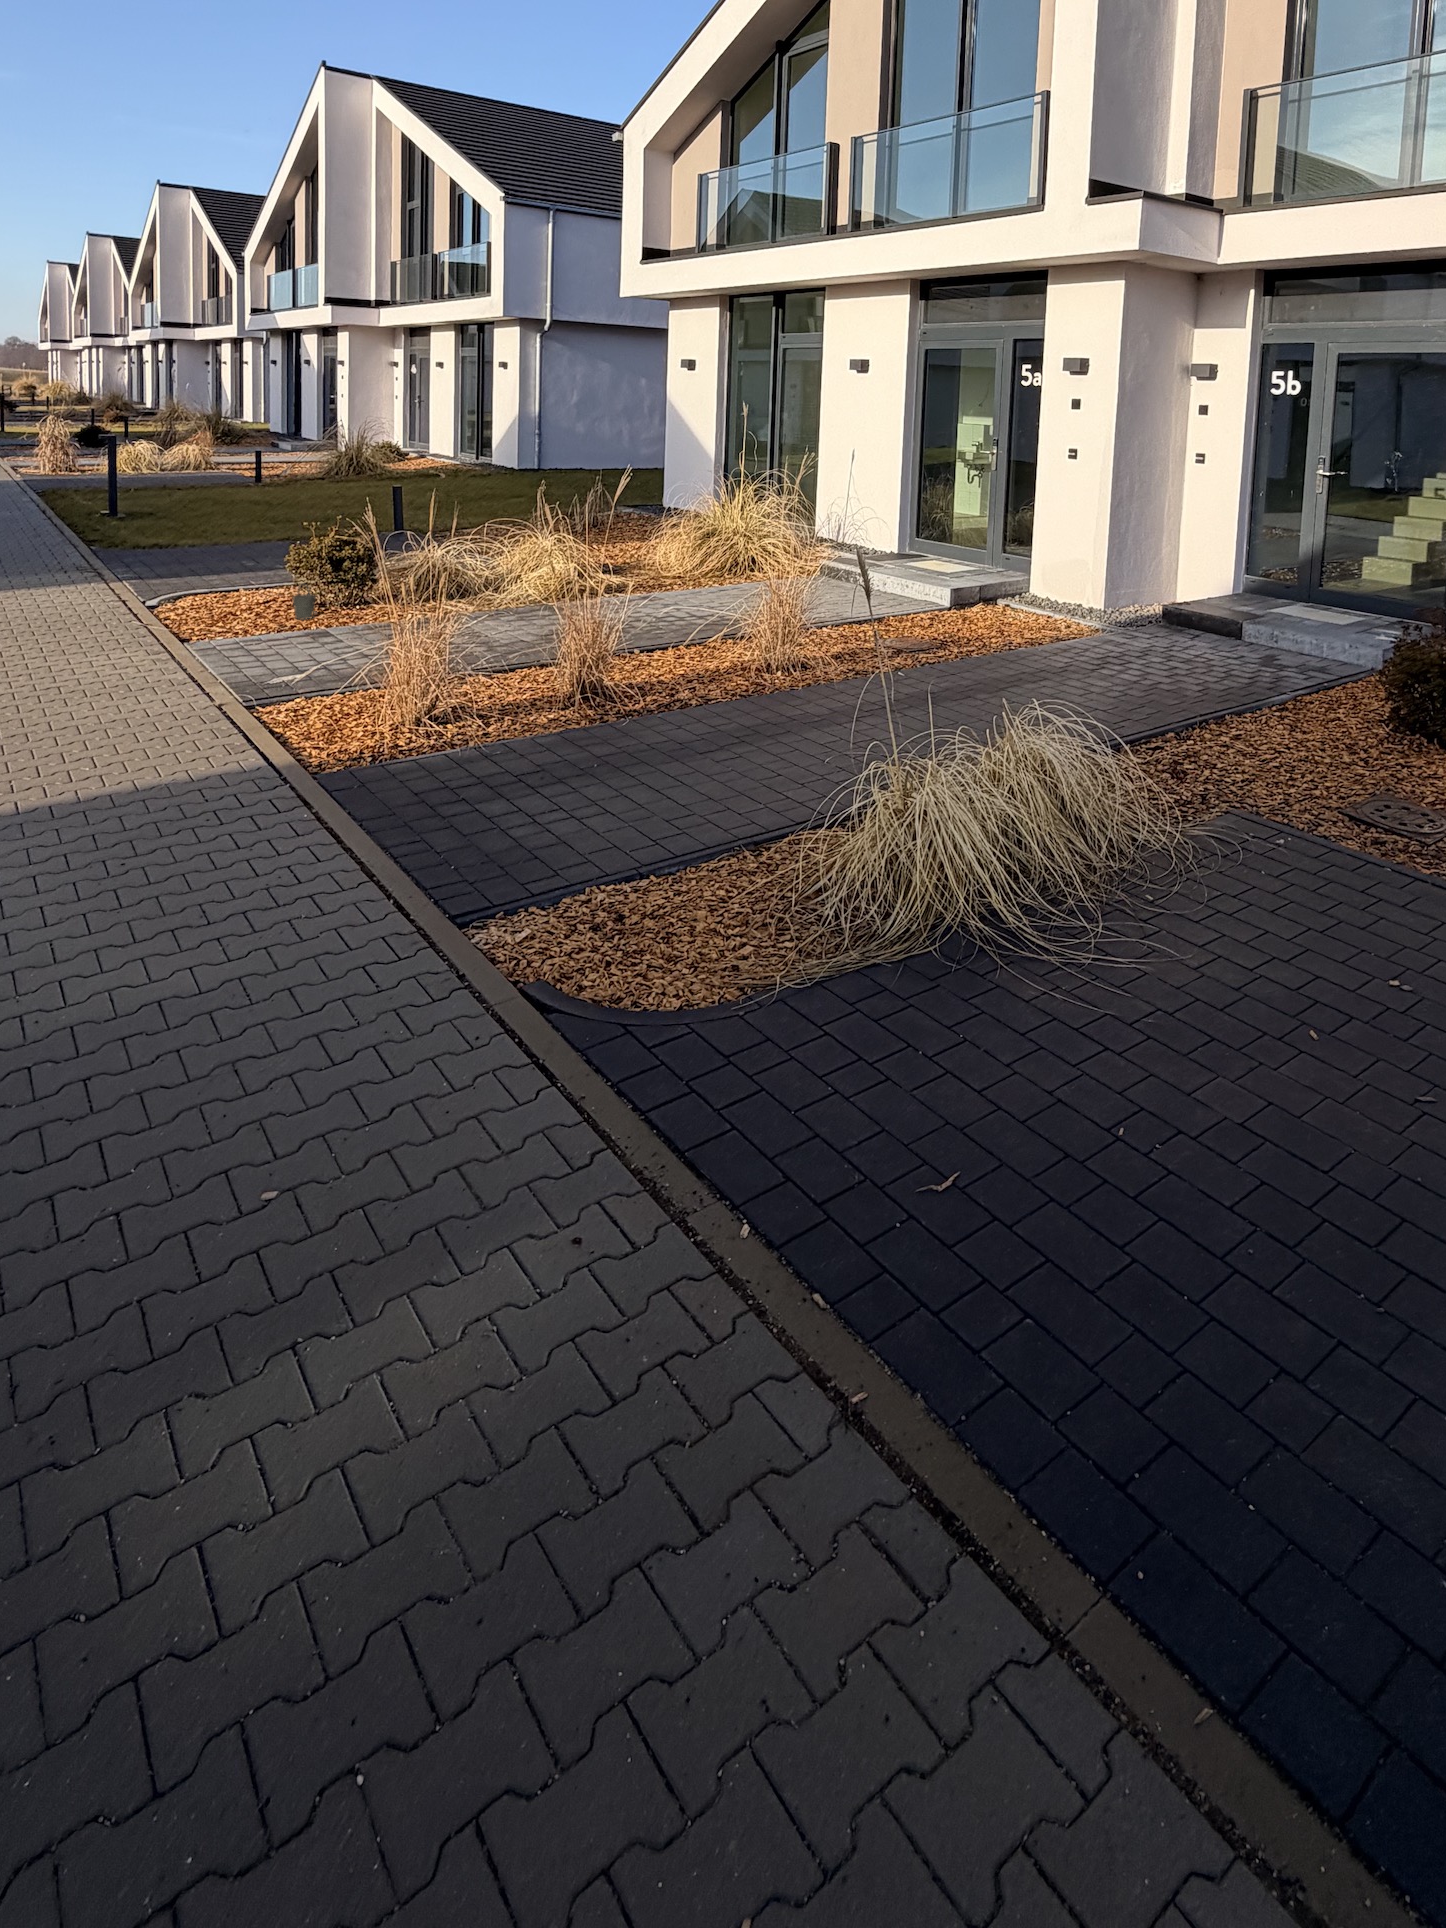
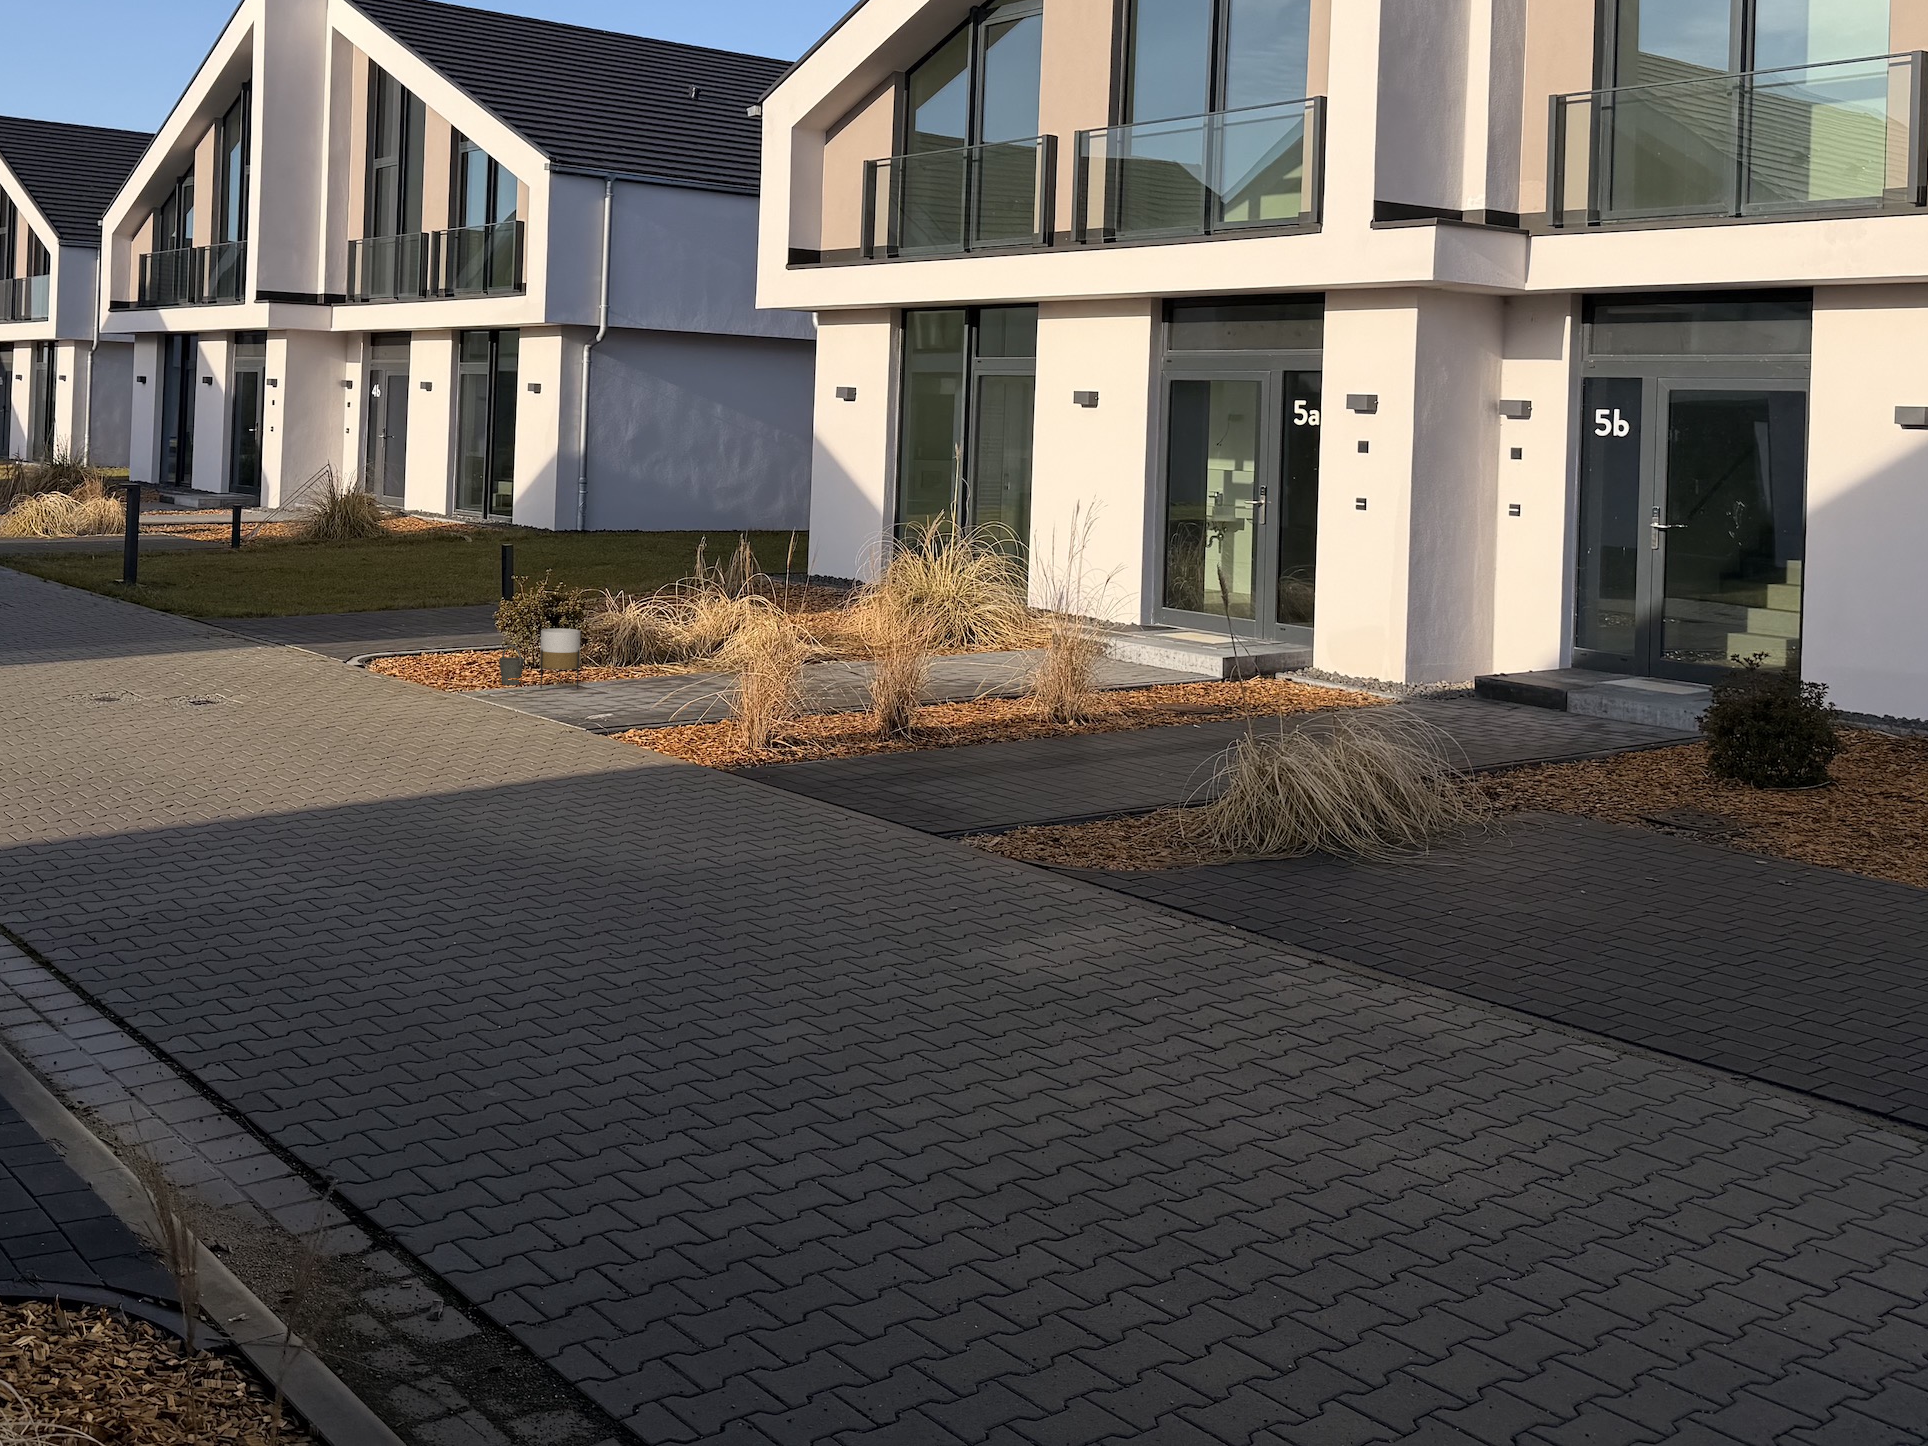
planter: none [324,569,363,624] -> present [540,628,580,689]

